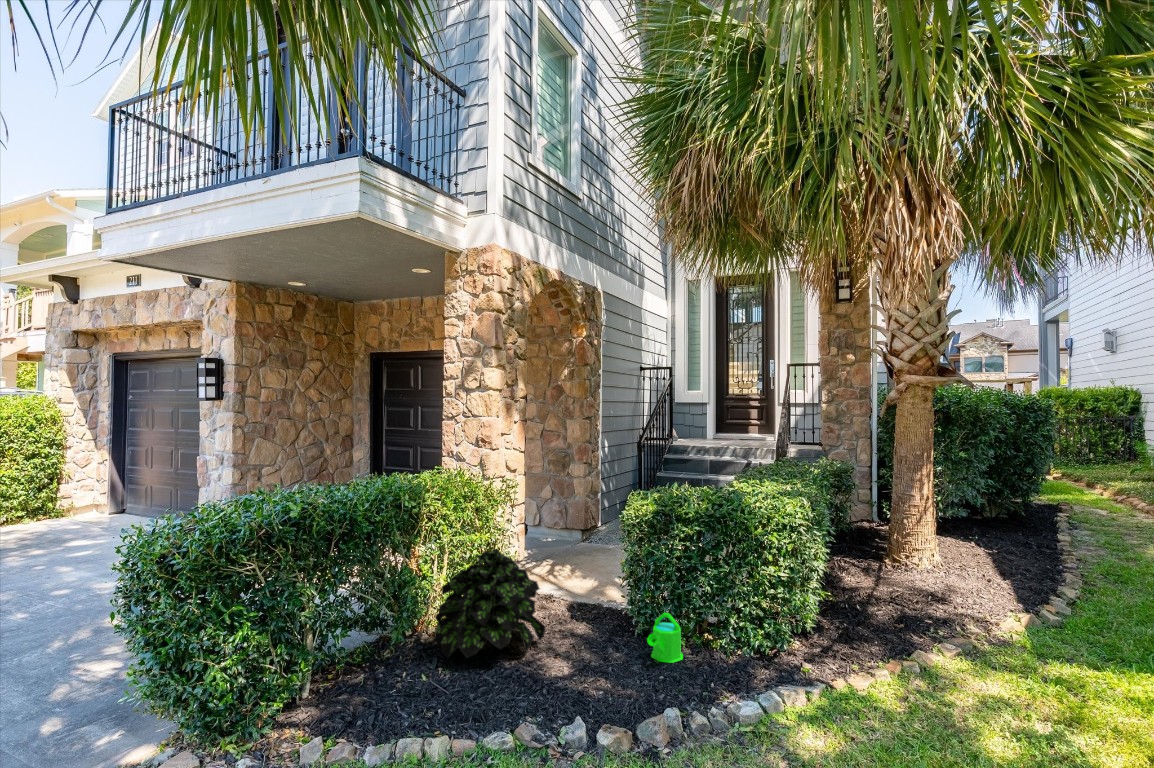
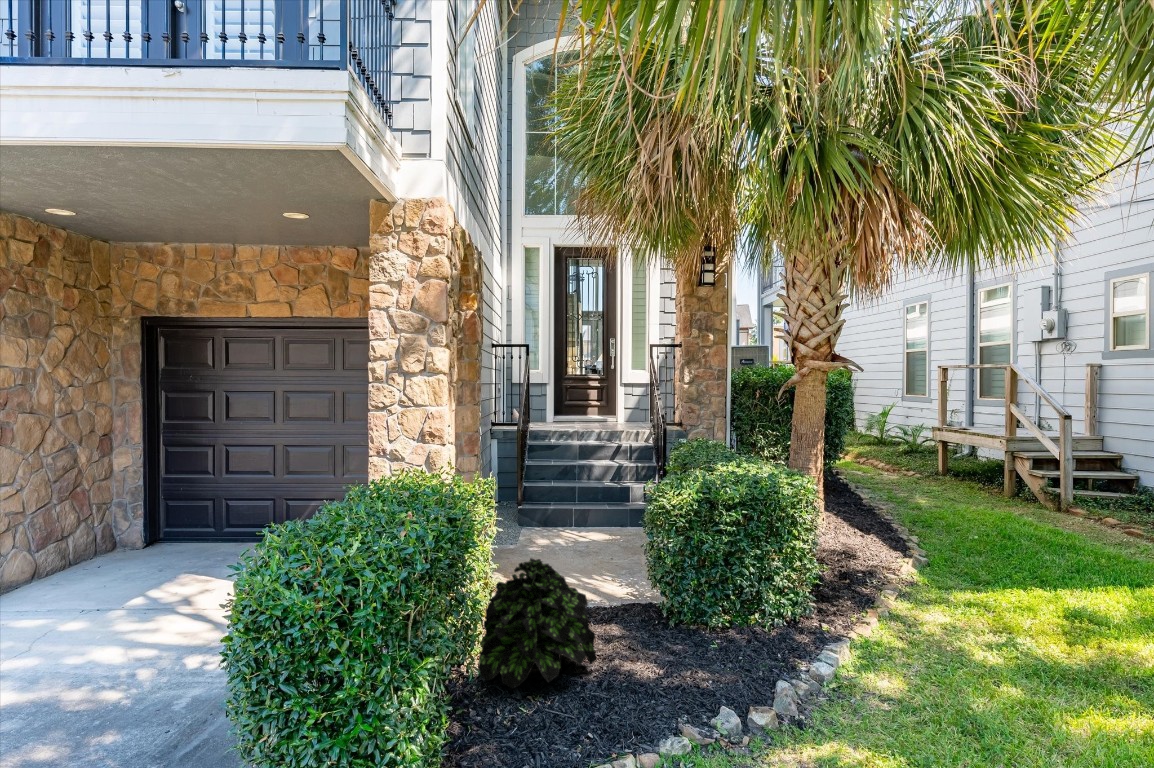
watering can: present [647,613,683,663] -> none [695,598,729,646]

